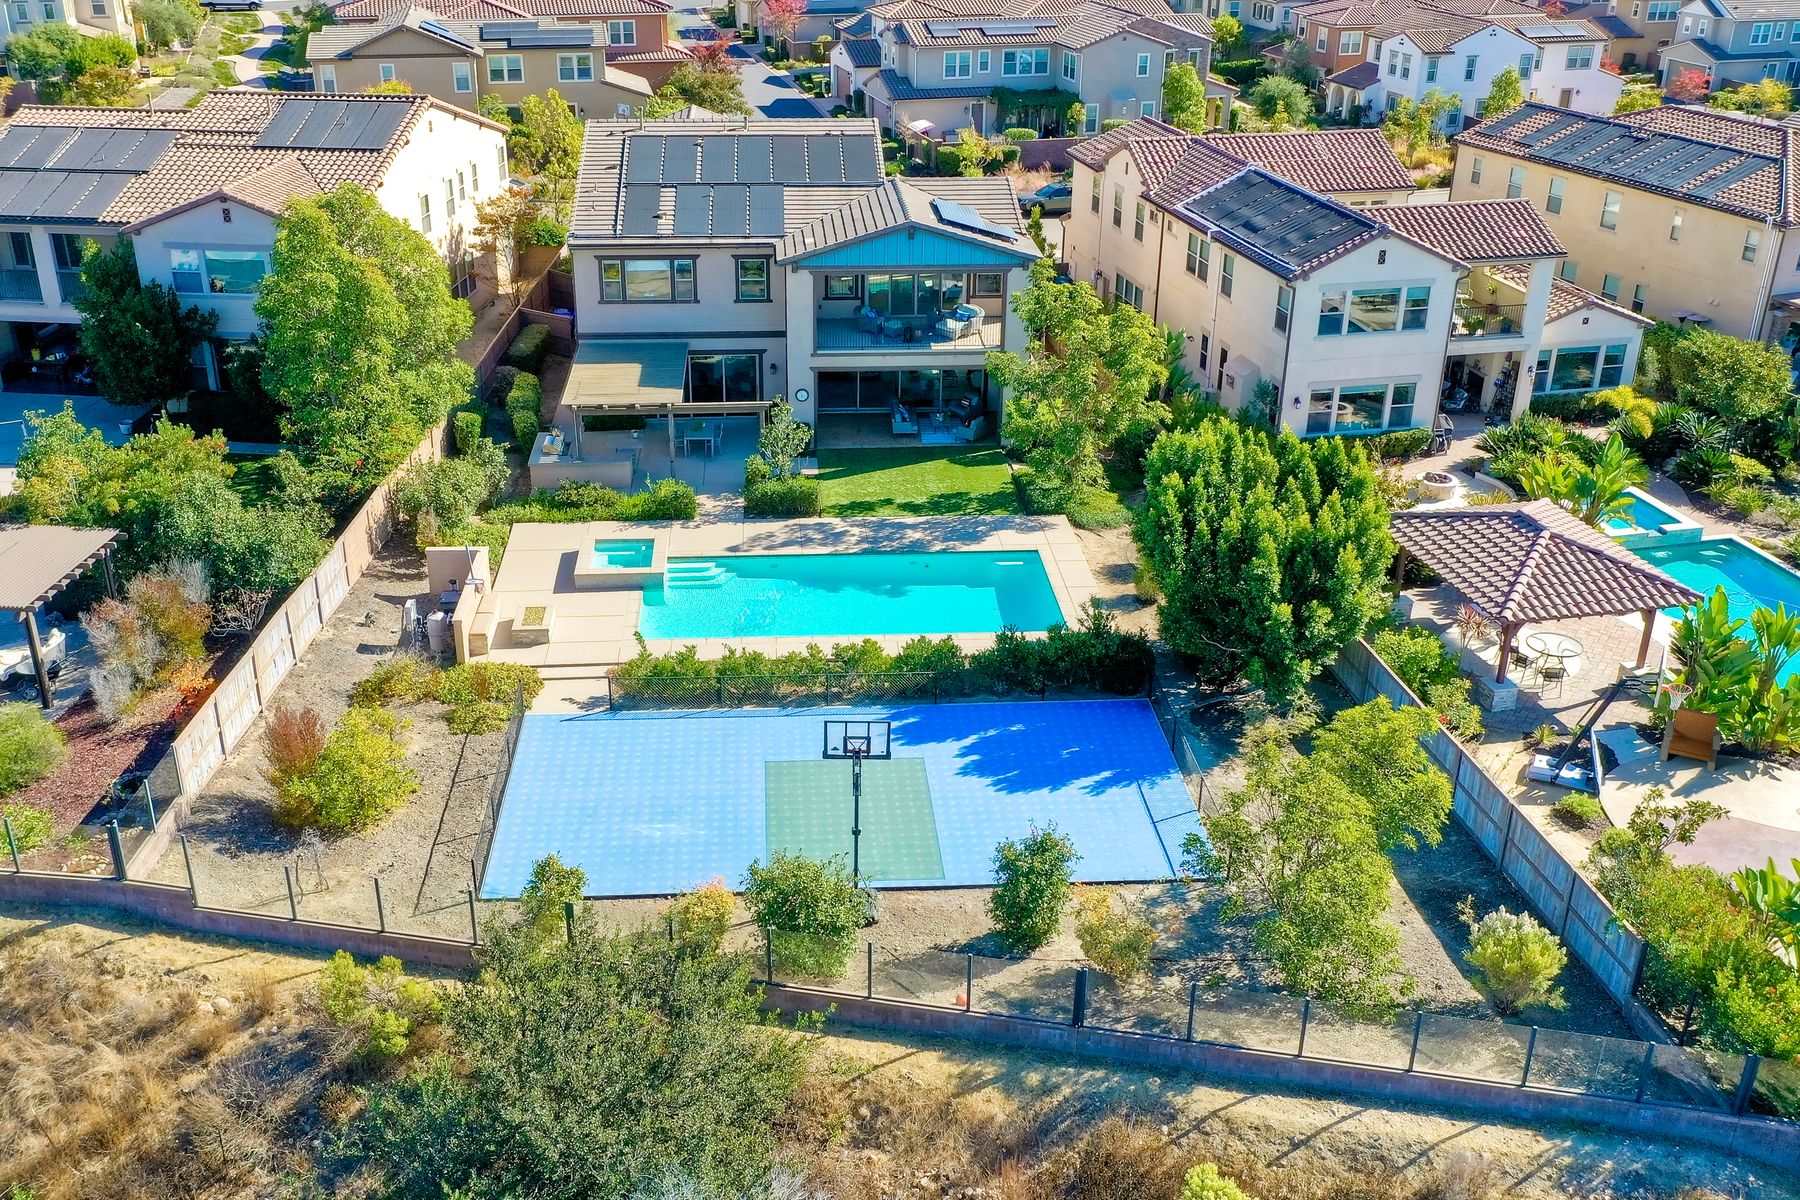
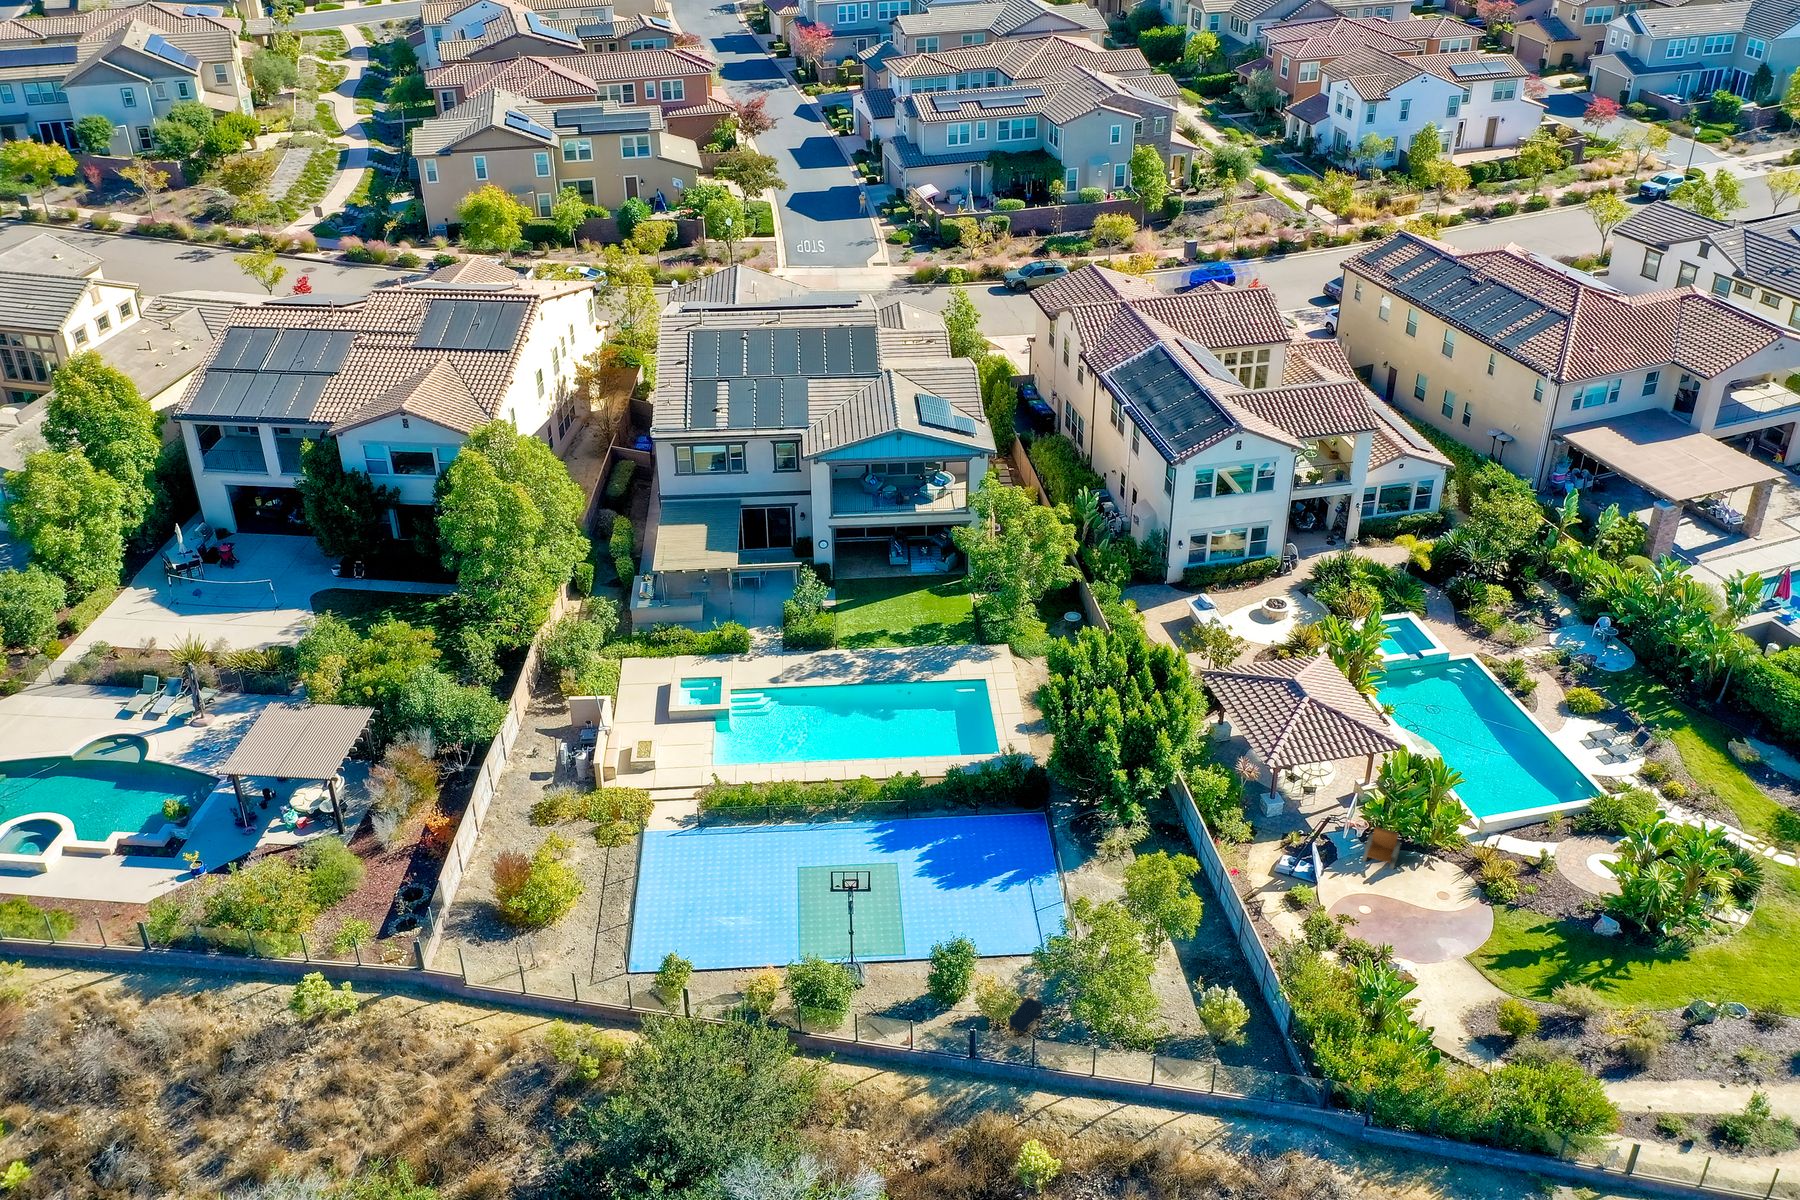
bench: none [1137,933,1194,997] -> present [1009,997,1043,1035]

